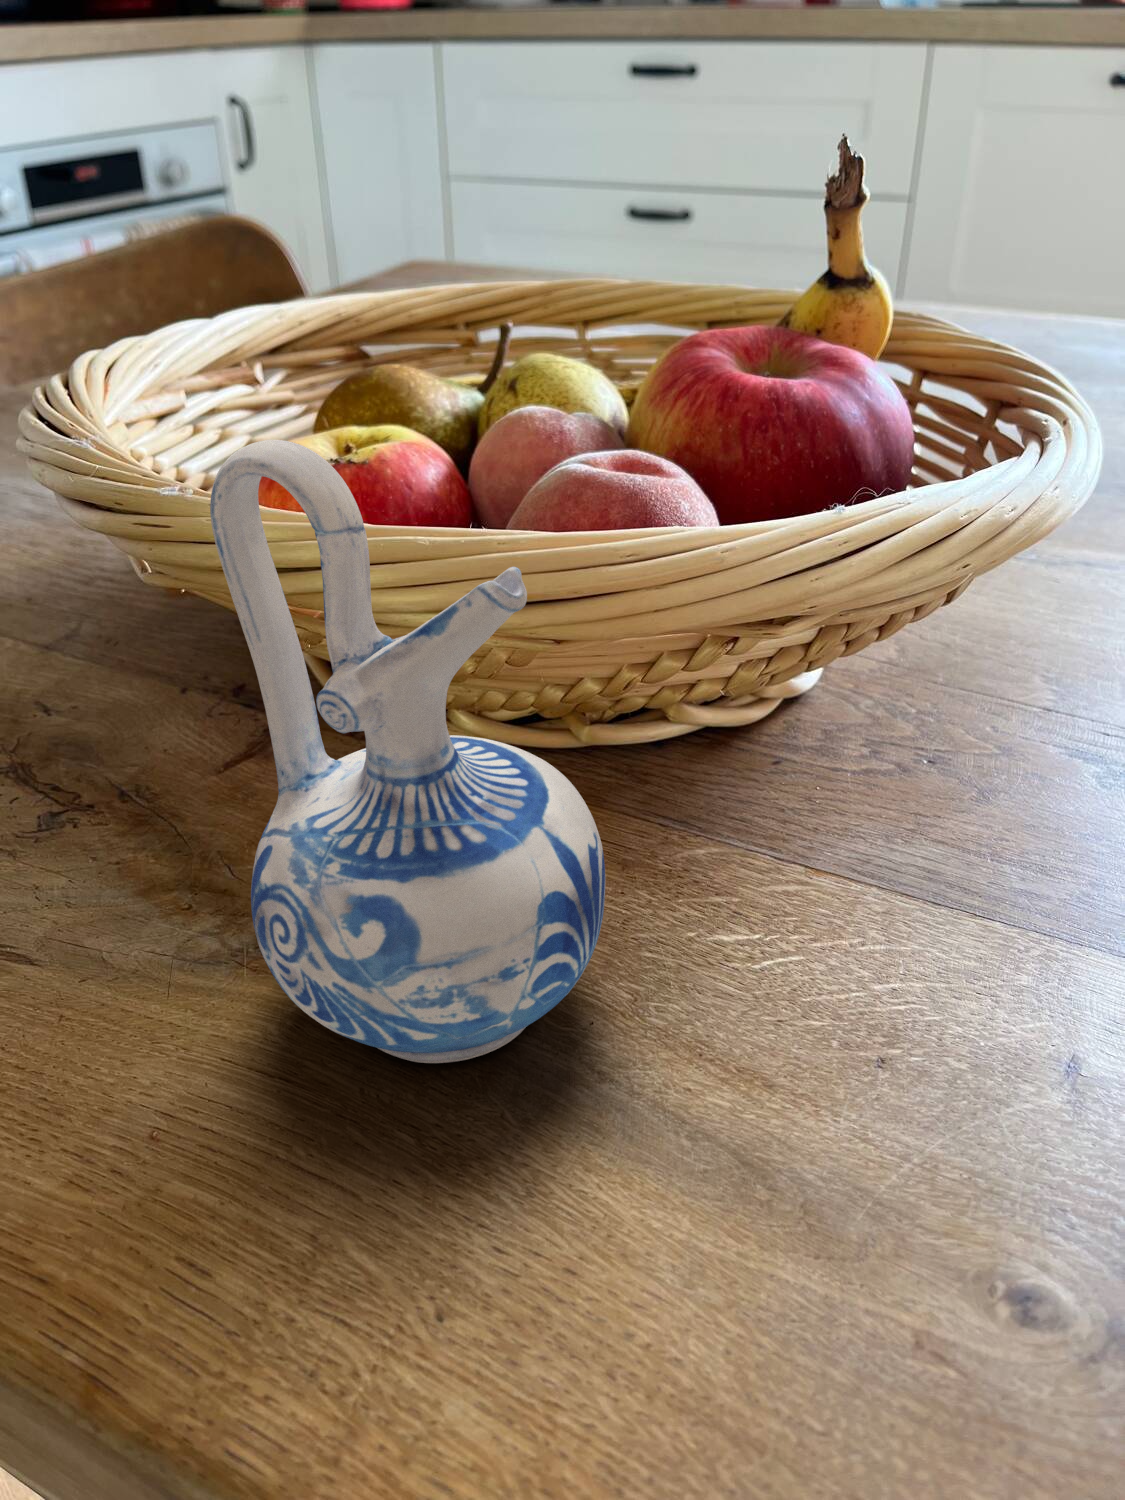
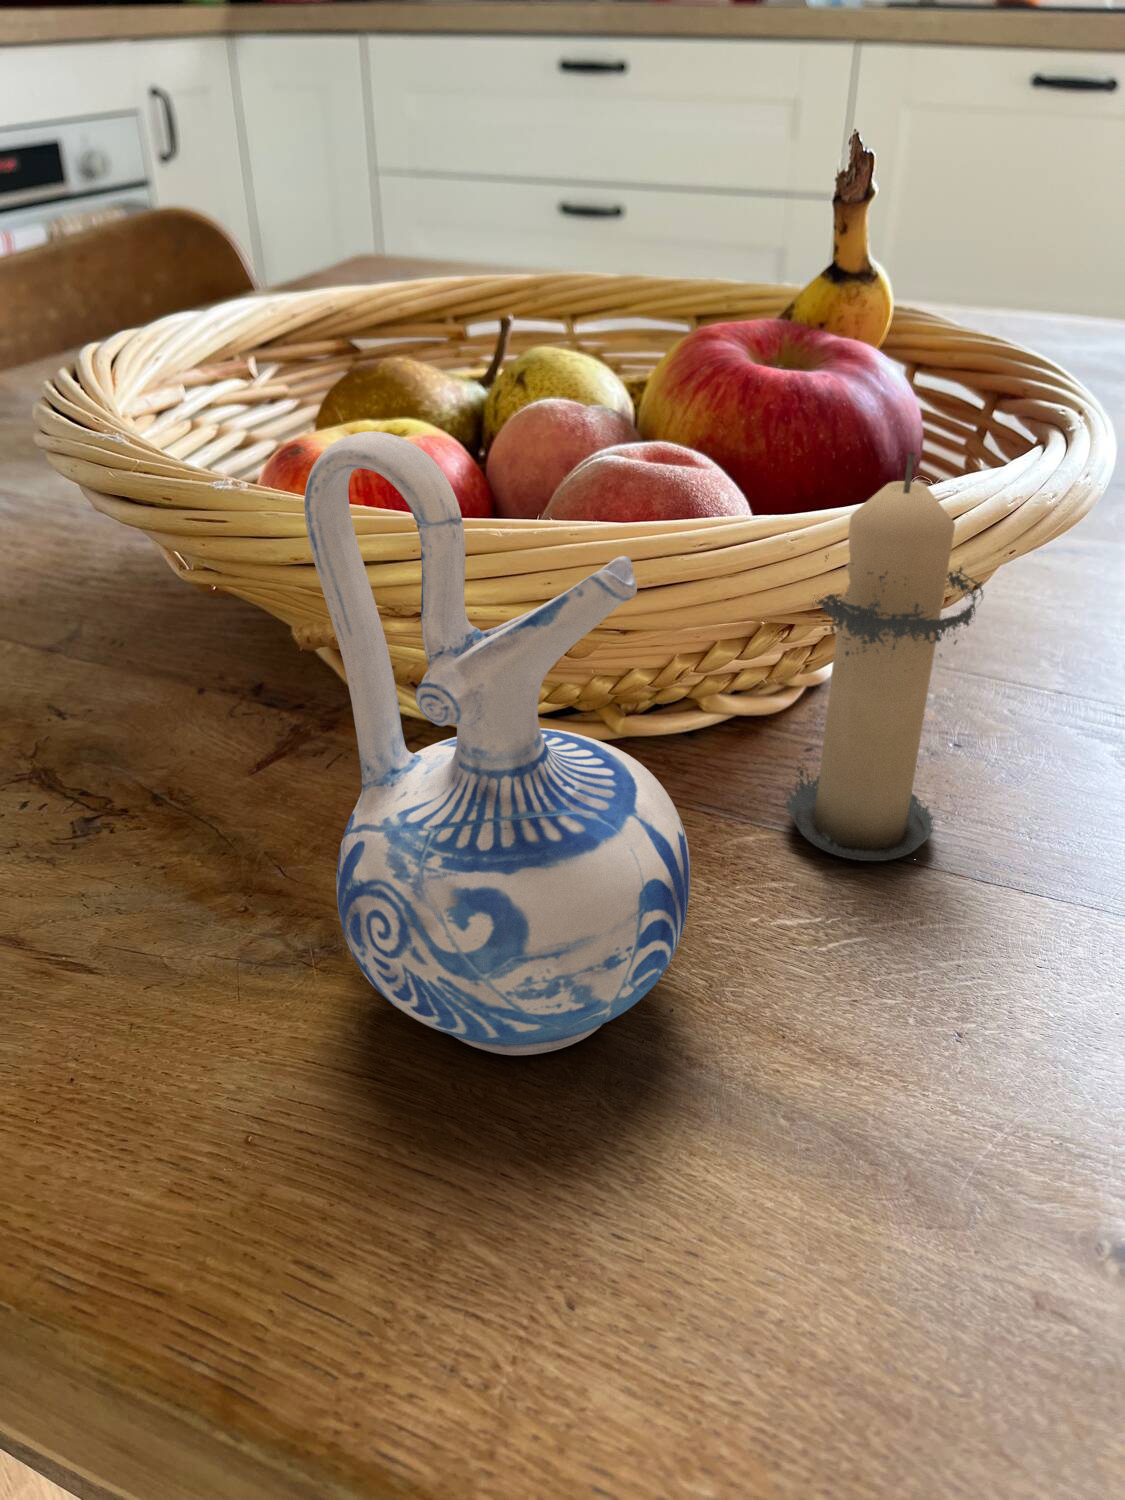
candle: none [719,465,940,886] -> present [785,453,984,861]

